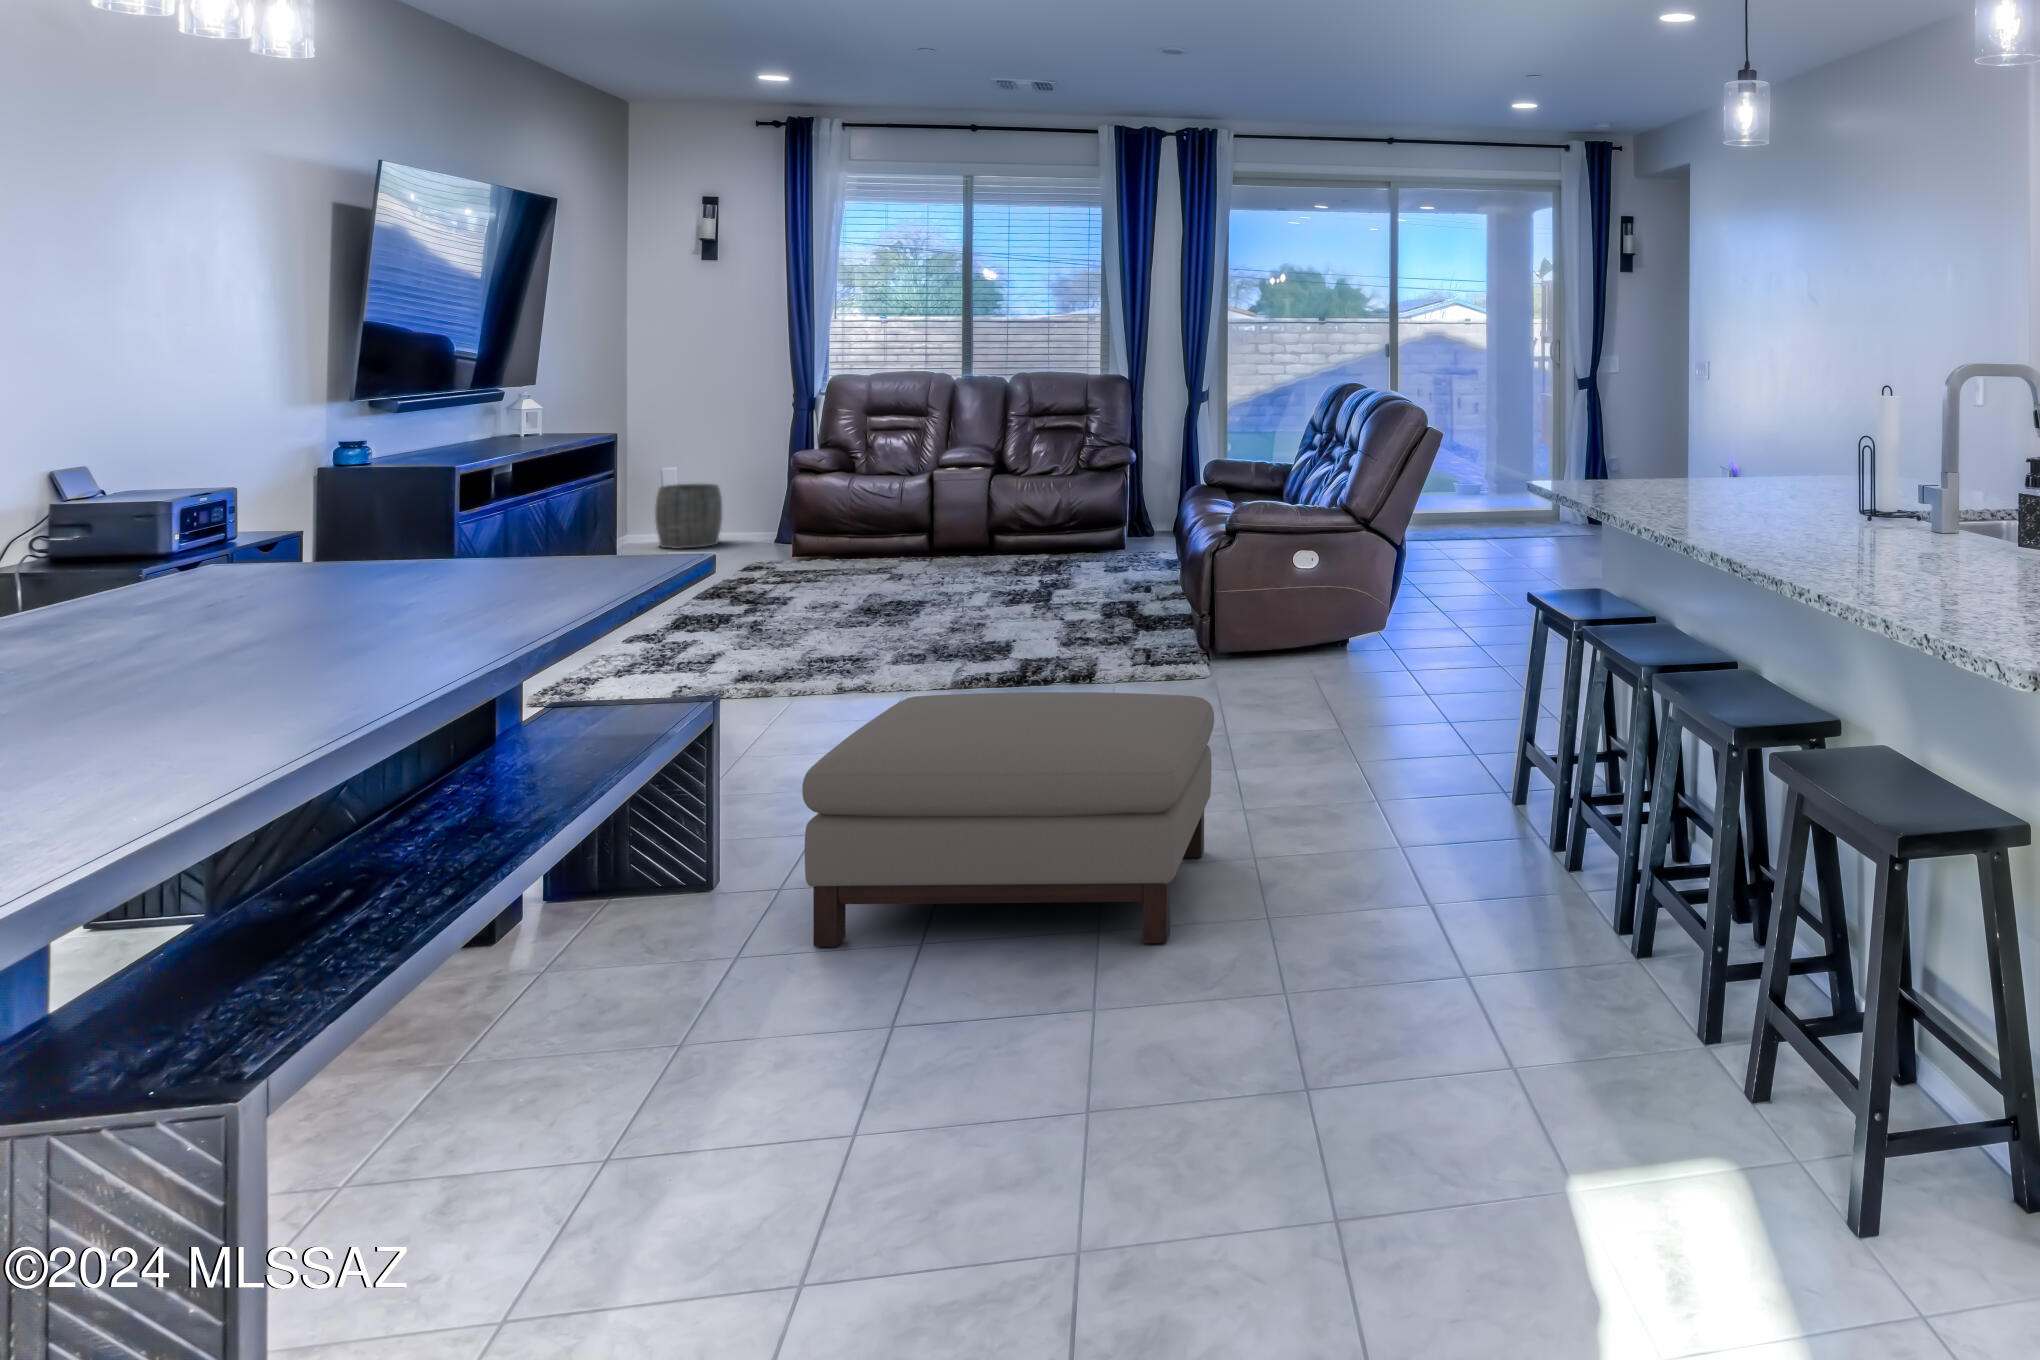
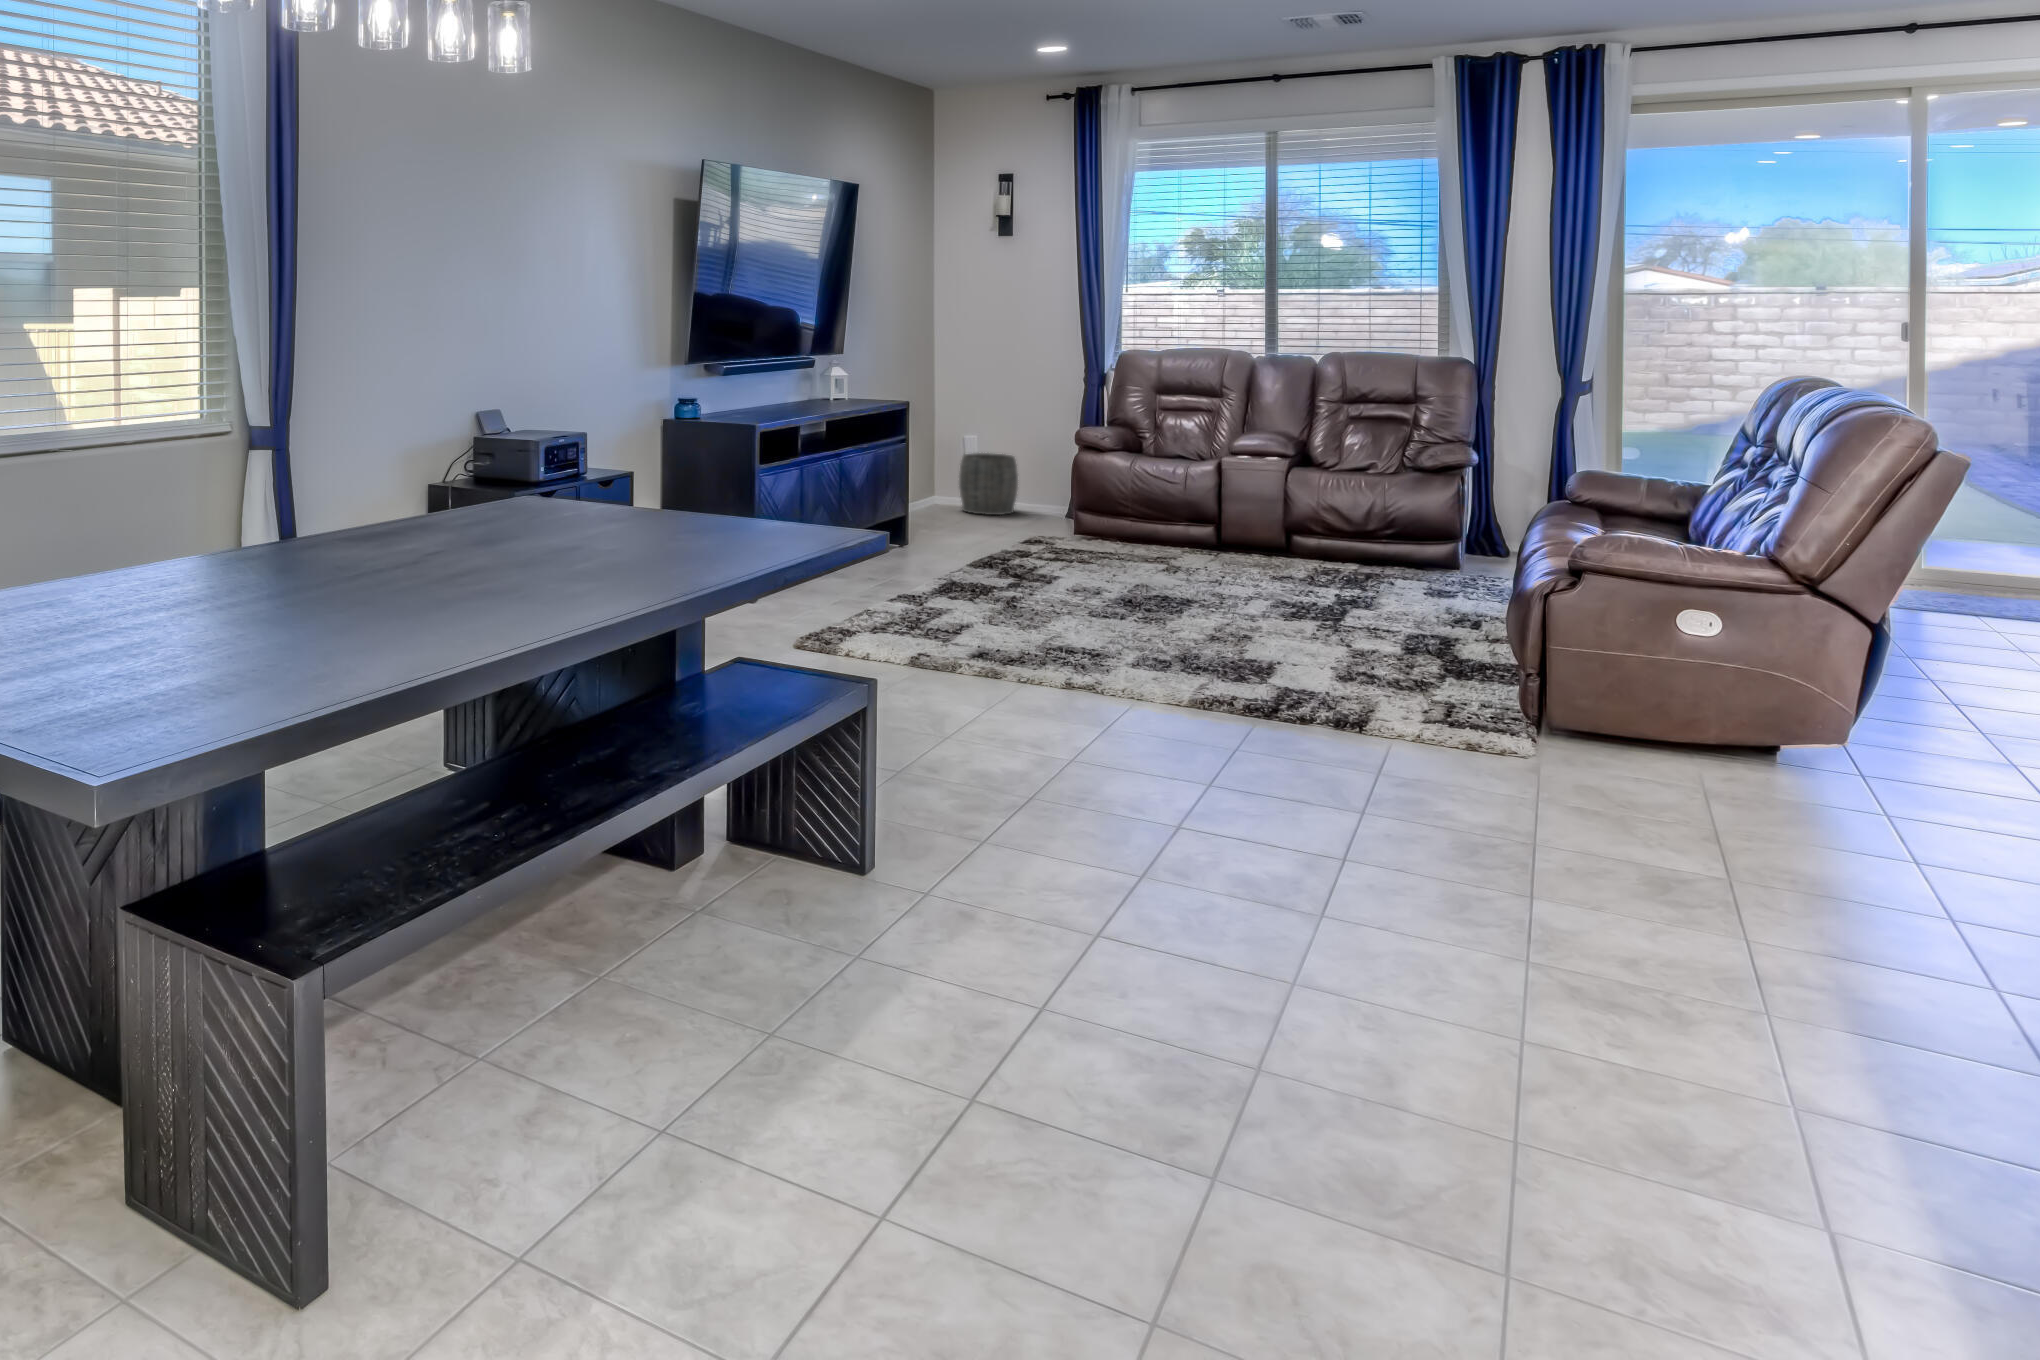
ottoman: present [802,692,1214,947] -> none [915,723,1482,1158]

